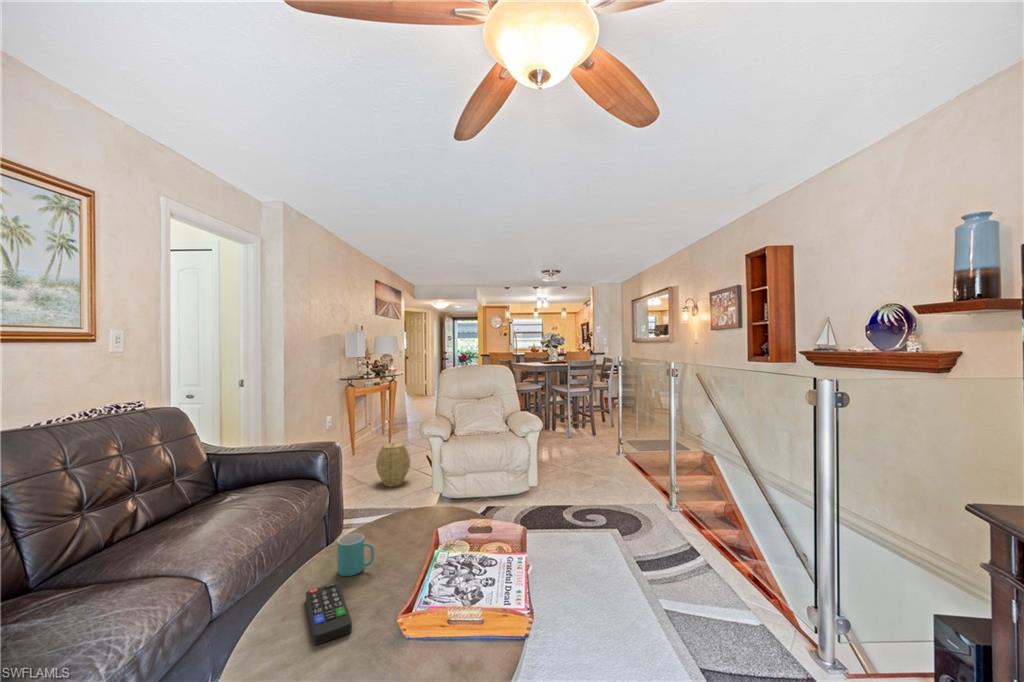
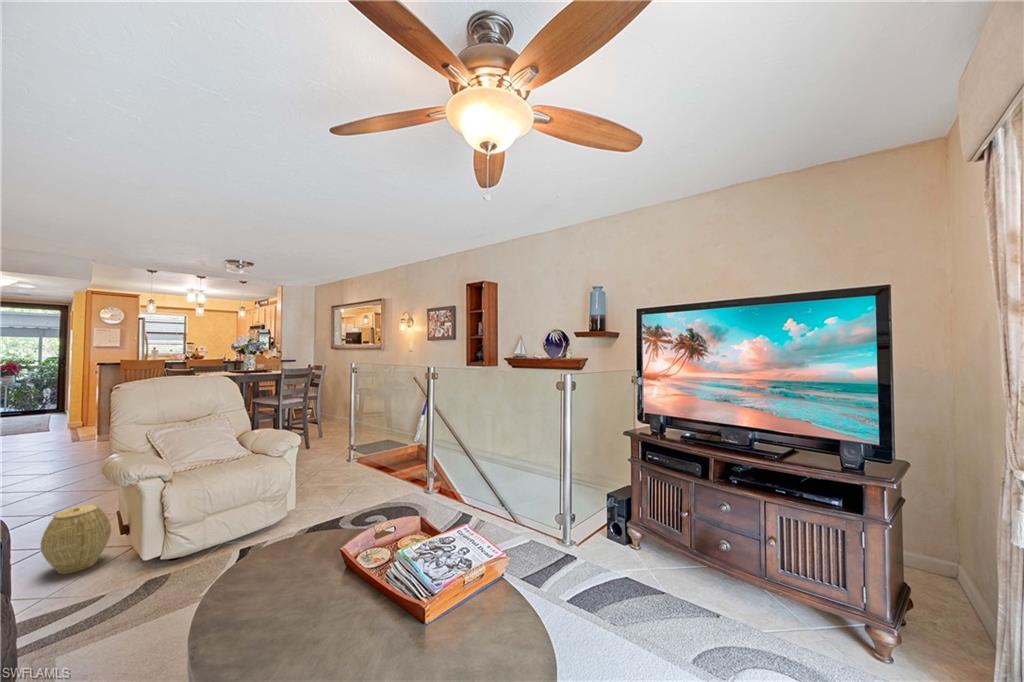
mug: present [337,533,374,576] -> none [304,570,343,616]
remote control: present [306,583,352,645] -> none [318,615,401,651]

